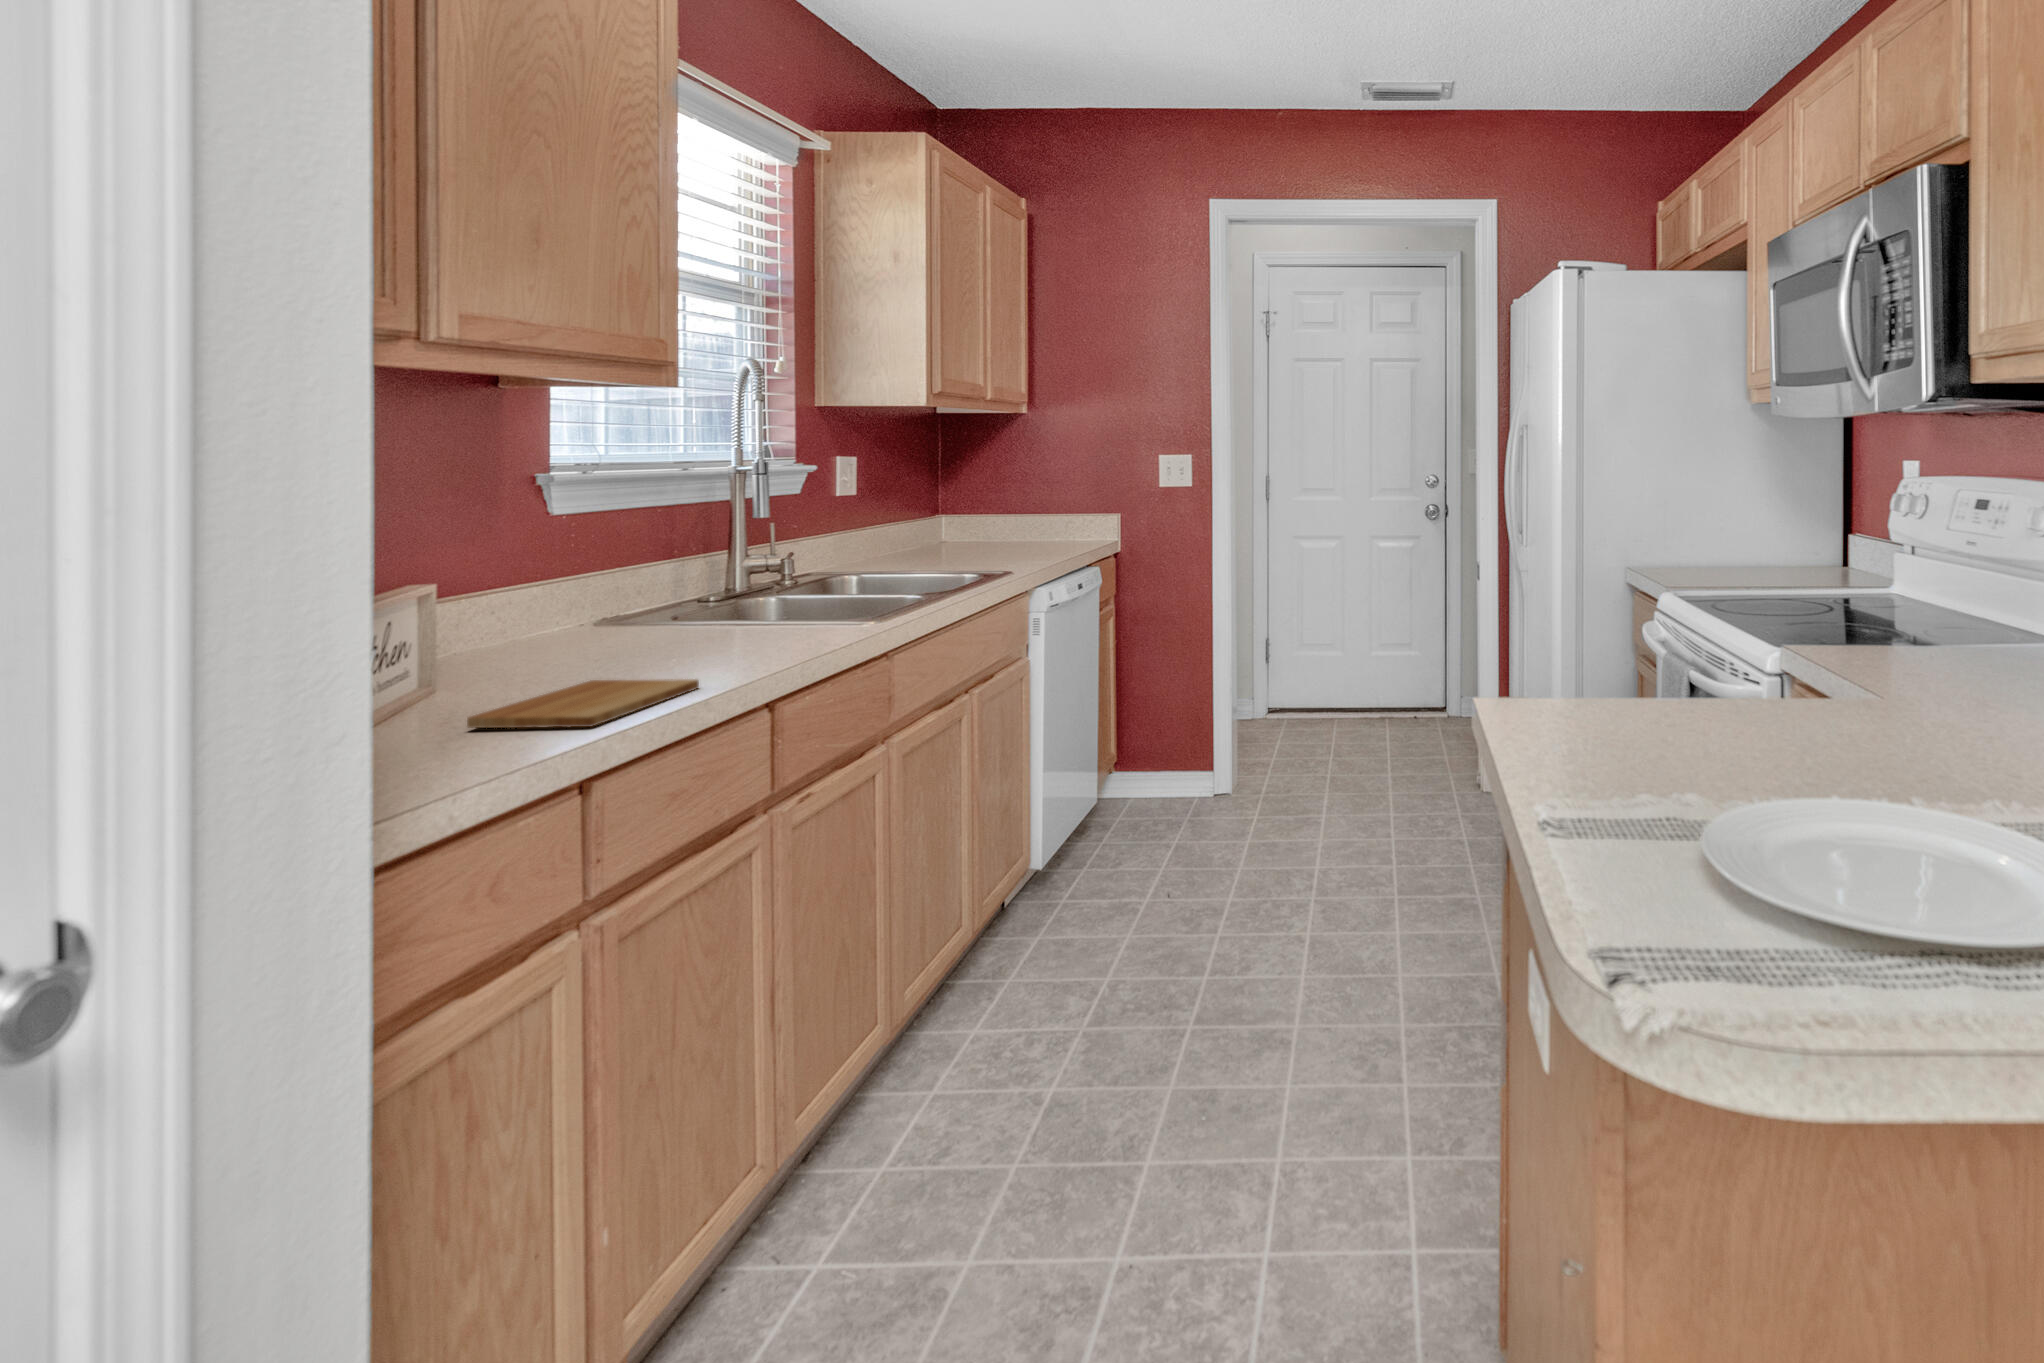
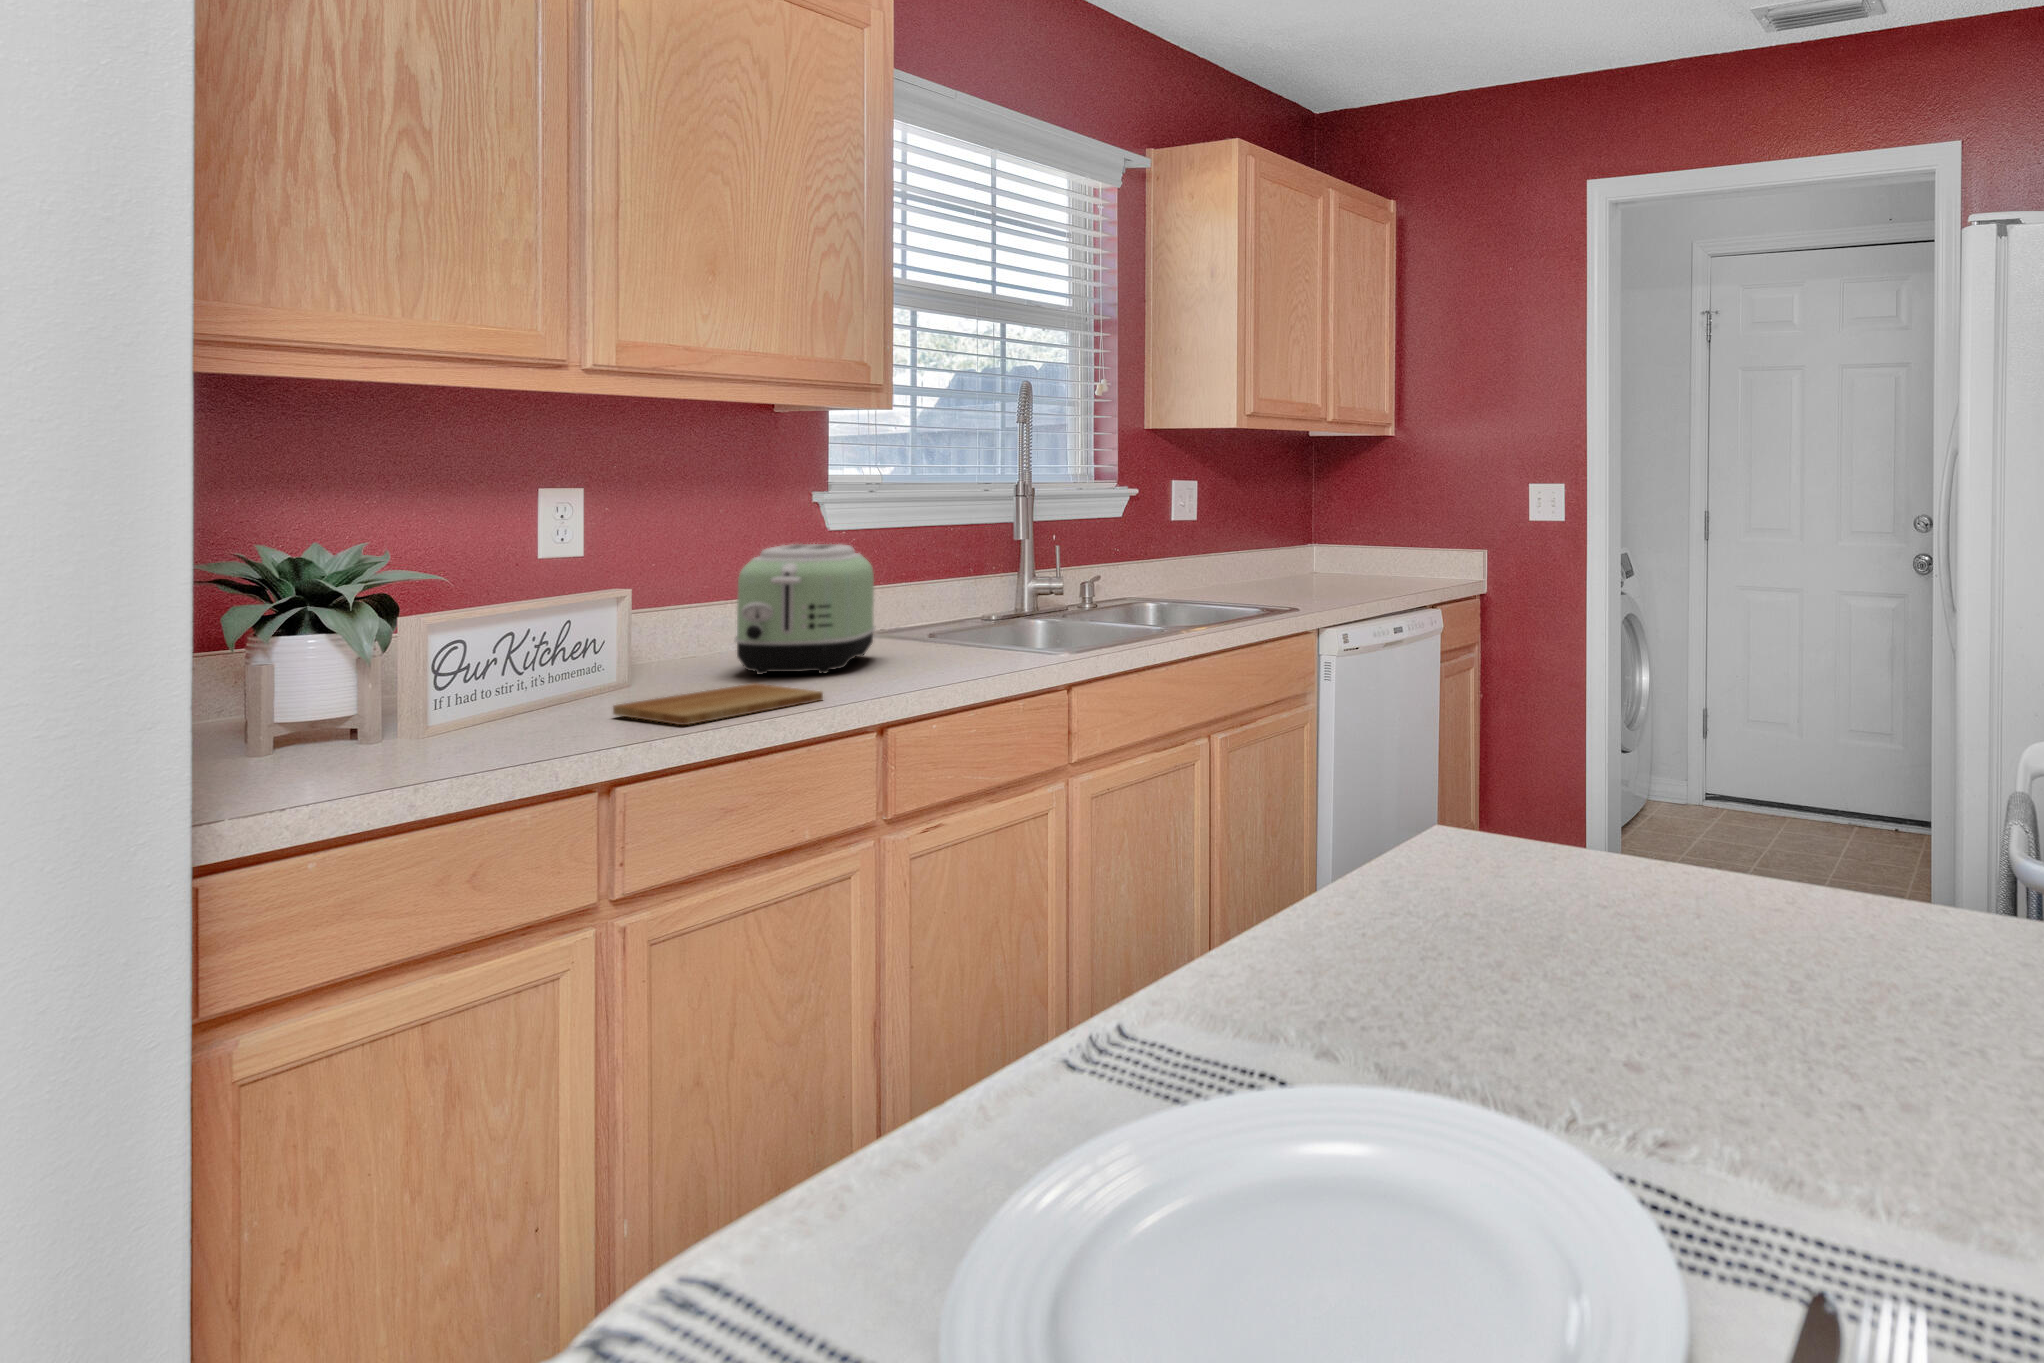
toaster: none [510,530,668,673] -> present [734,544,875,675]

